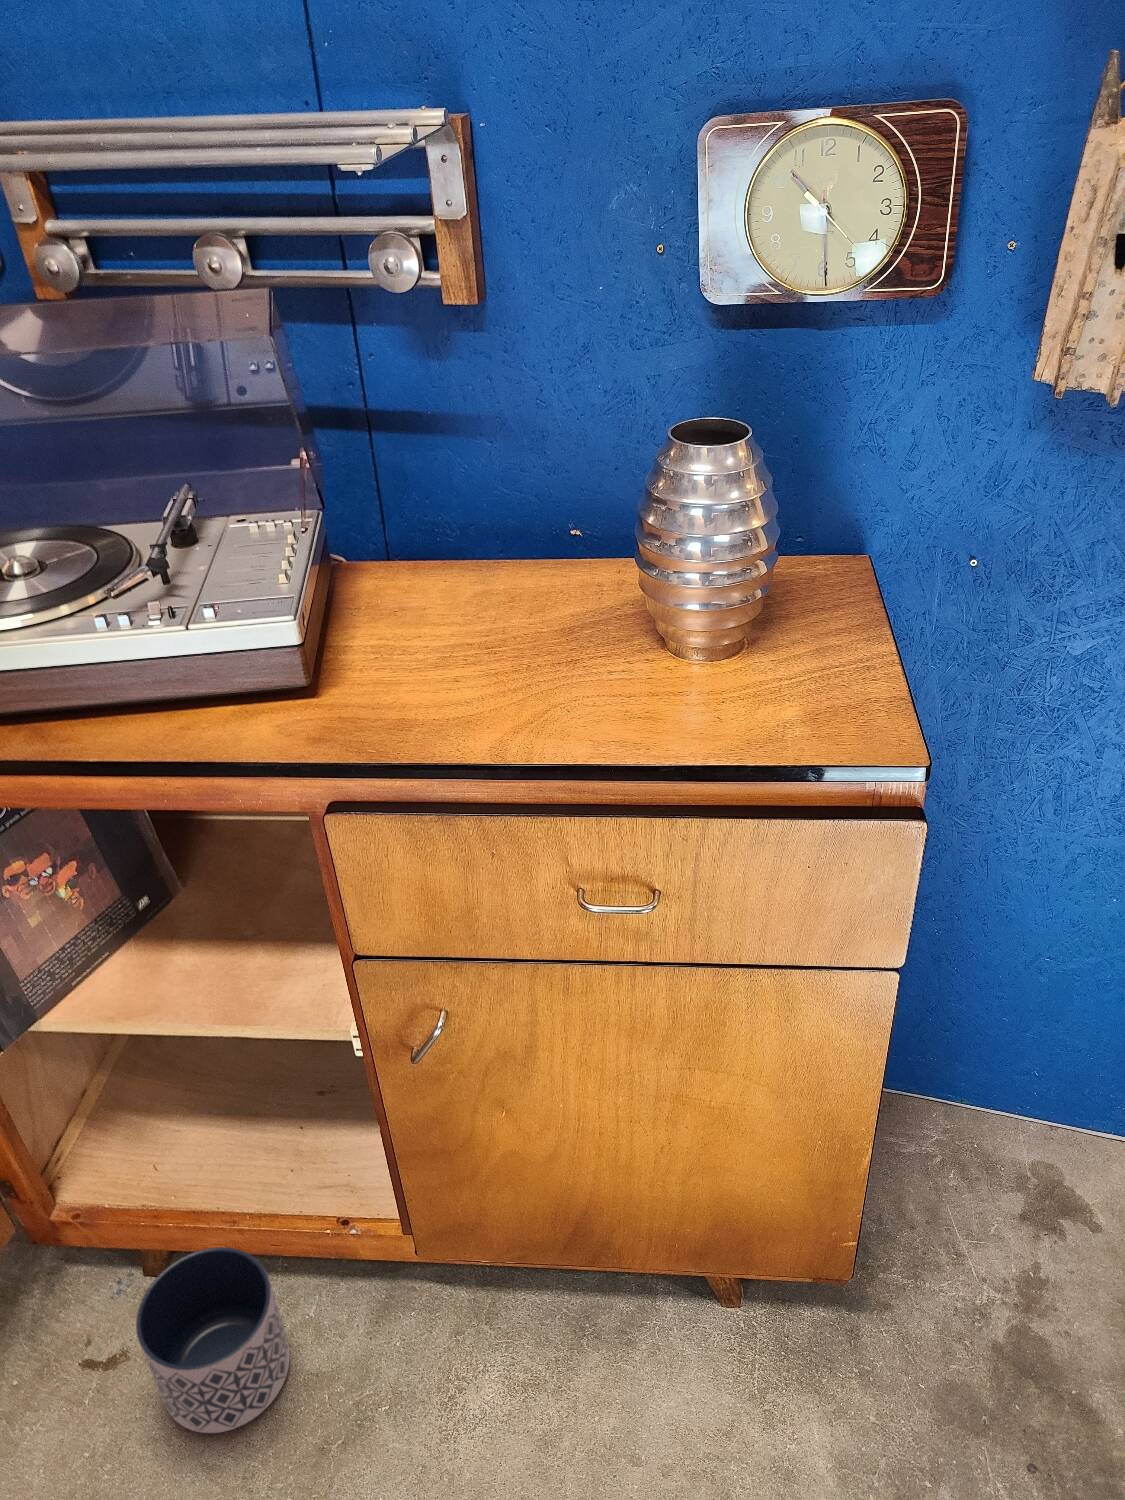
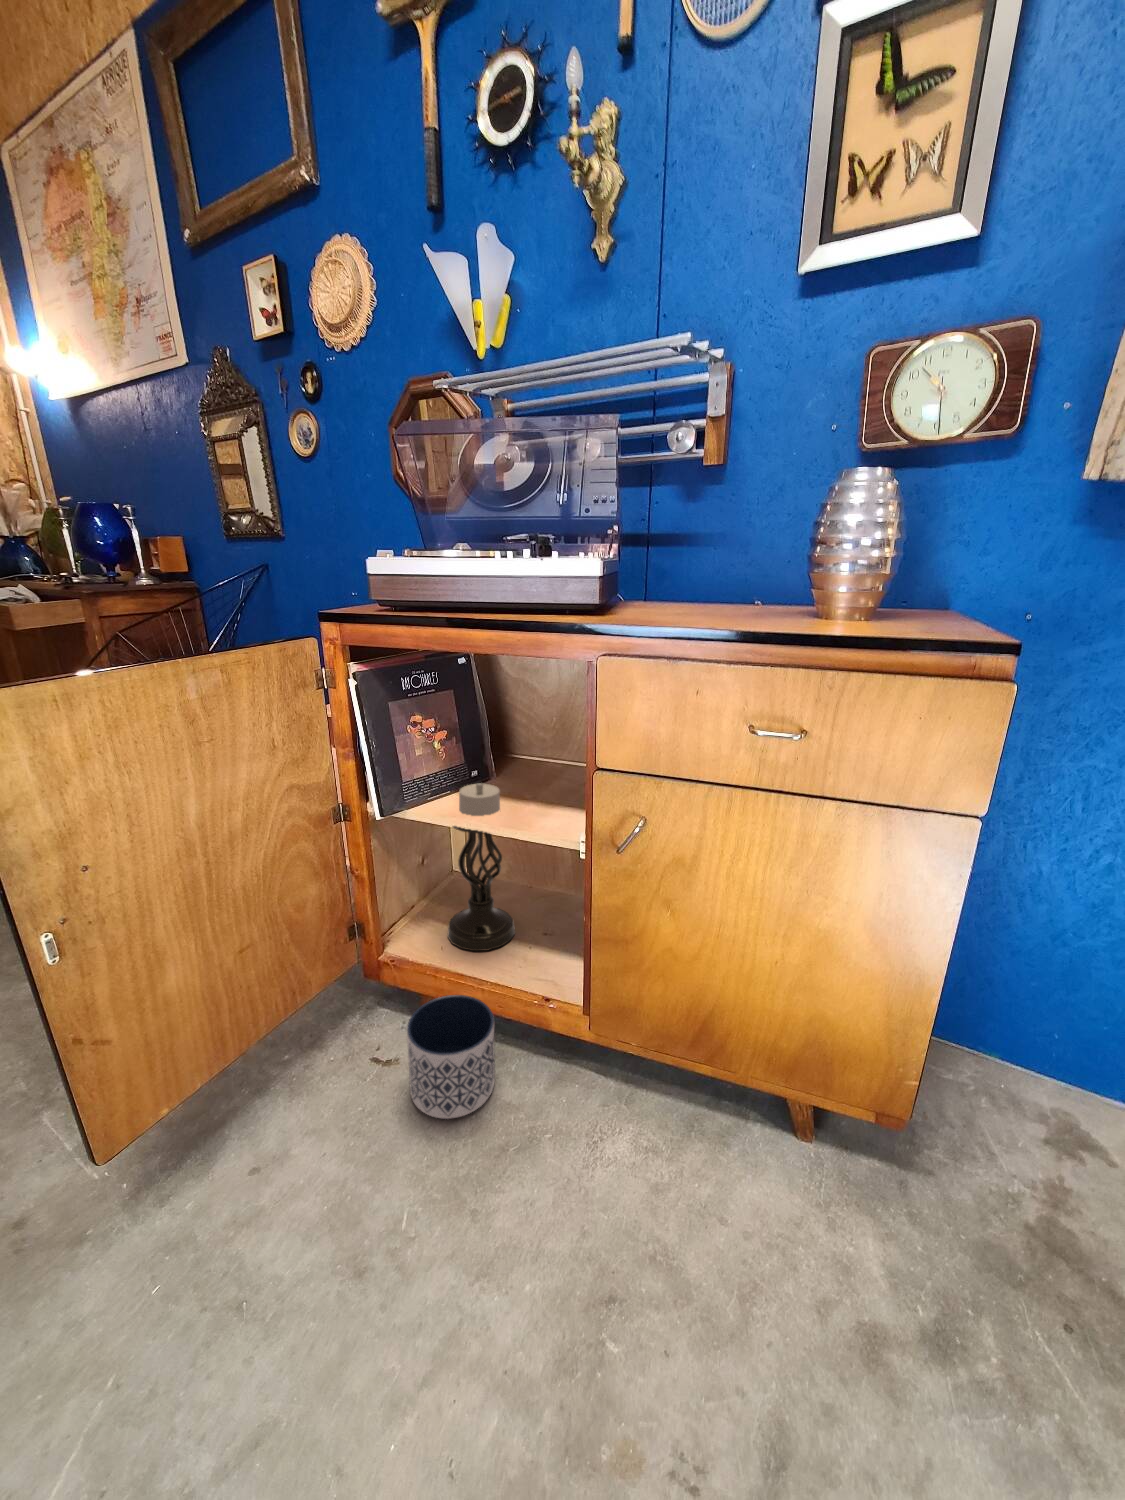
candle holder: none [116,911,269,1165] -> present [448,783,515,951]

